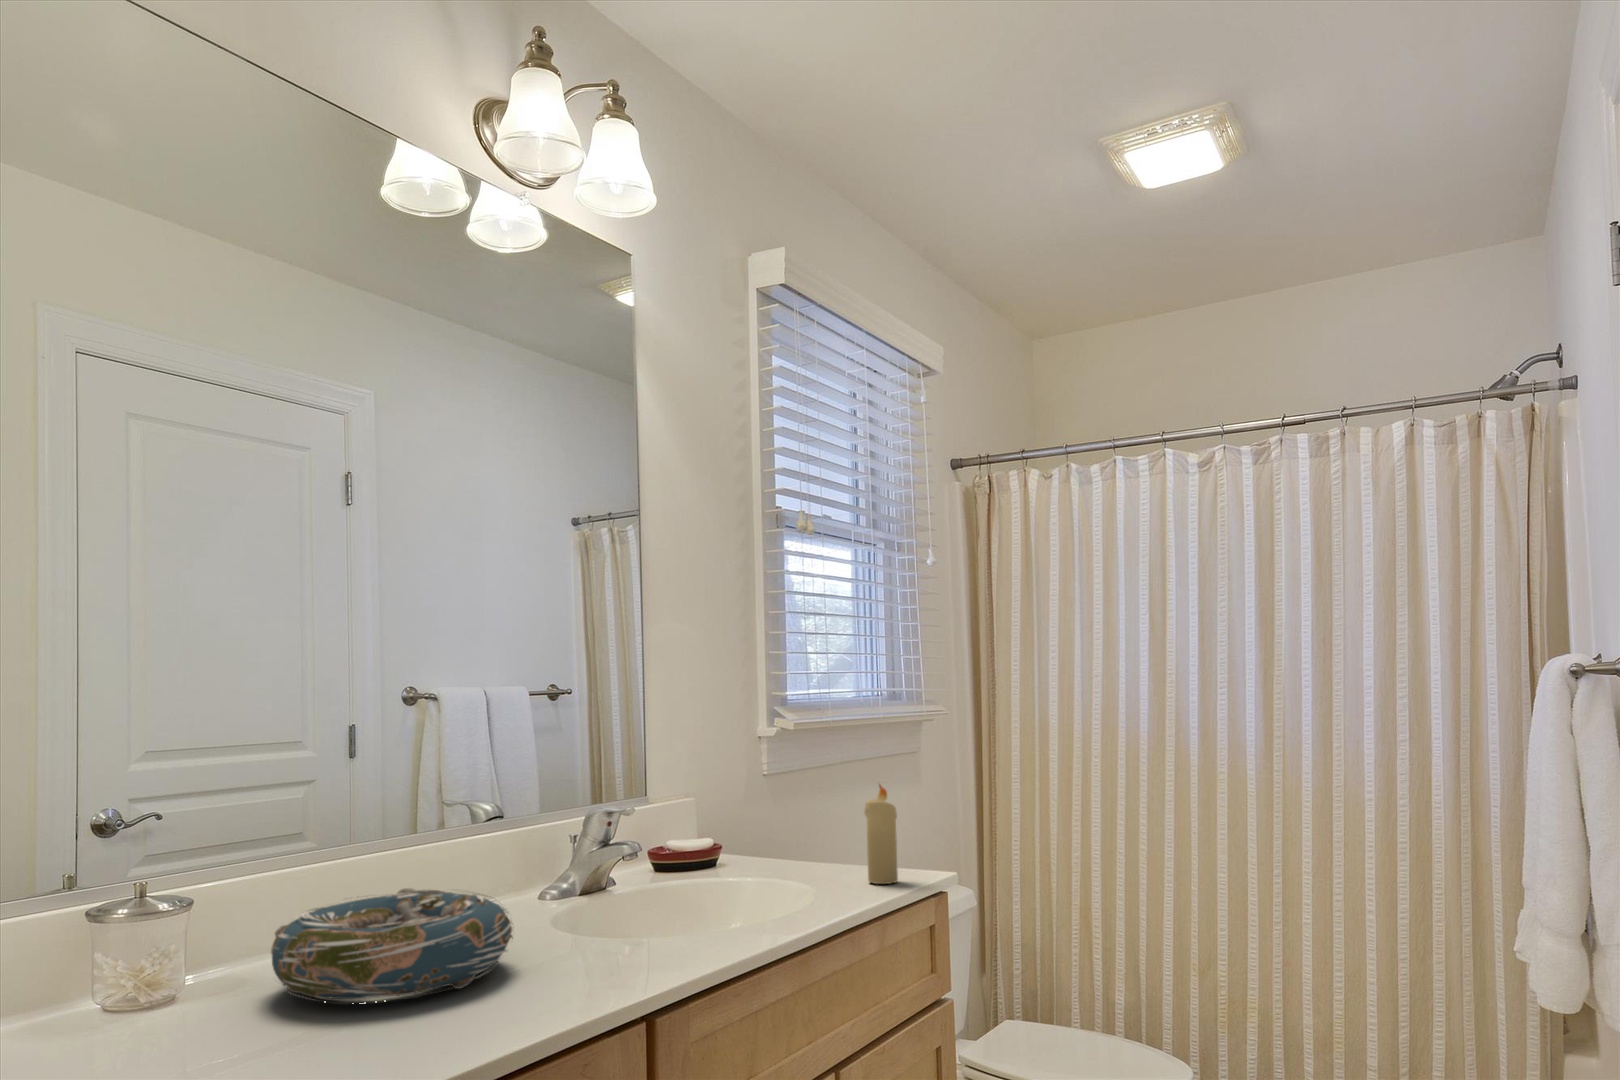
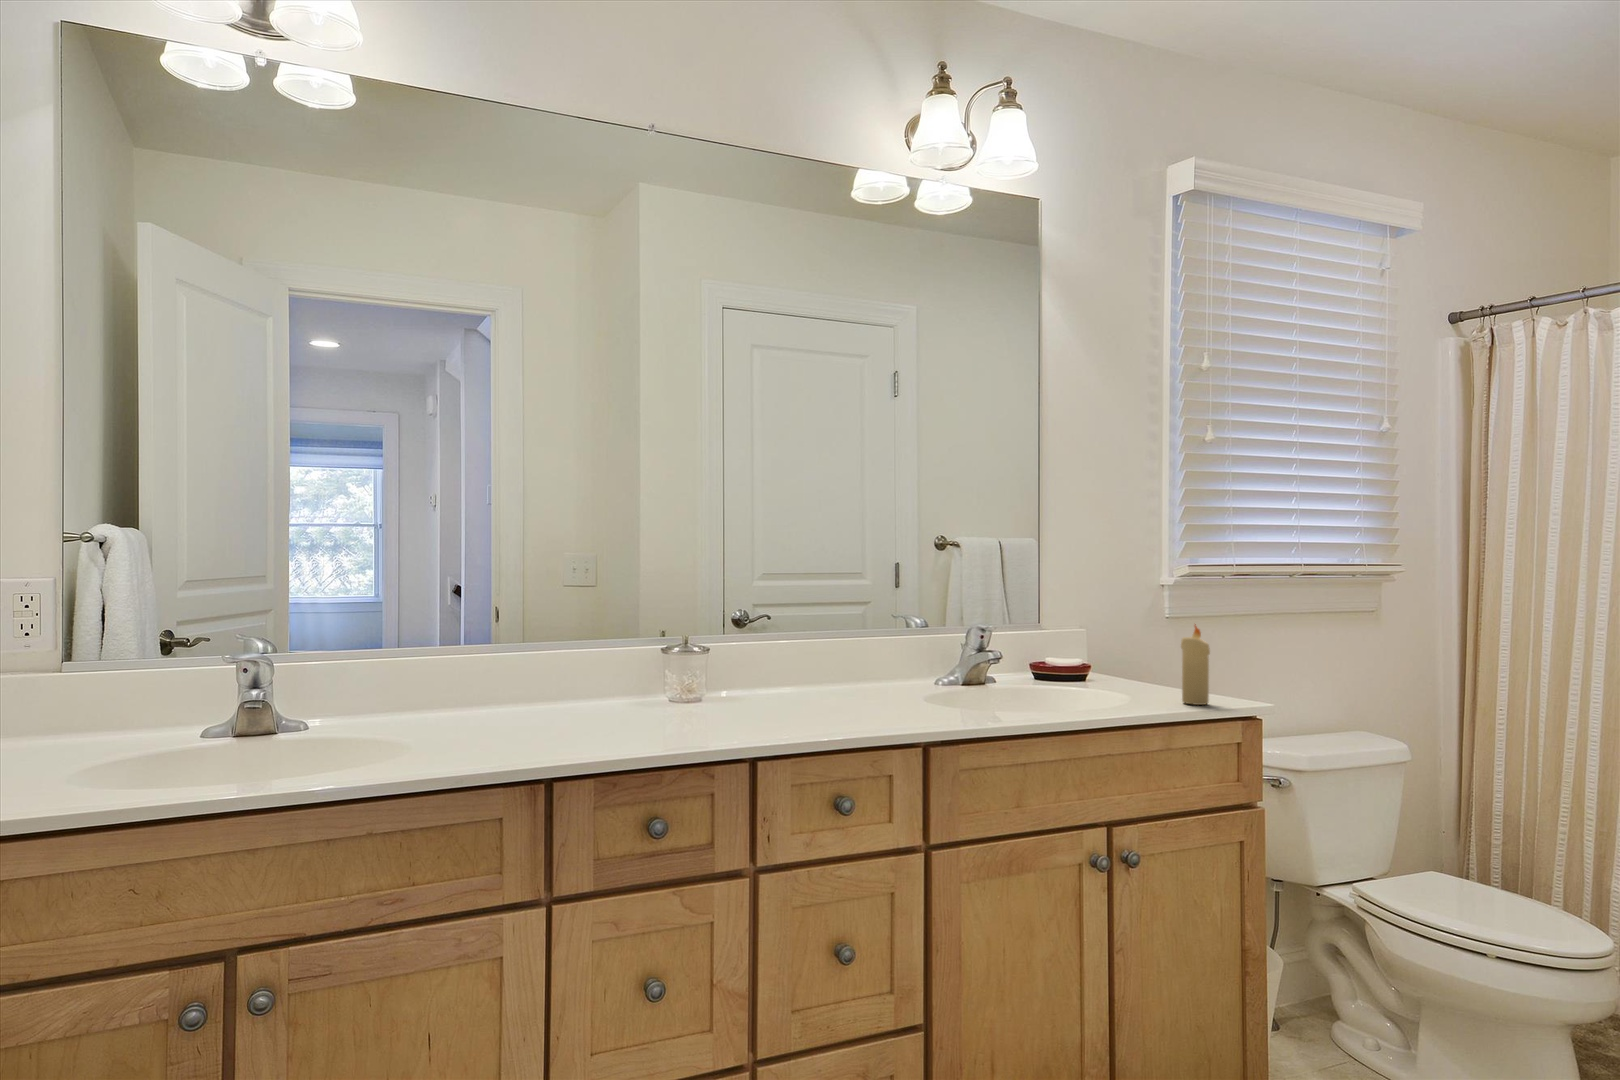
decorative bowl: present [271,888,514,1000] -> none [740,658,876,715]

